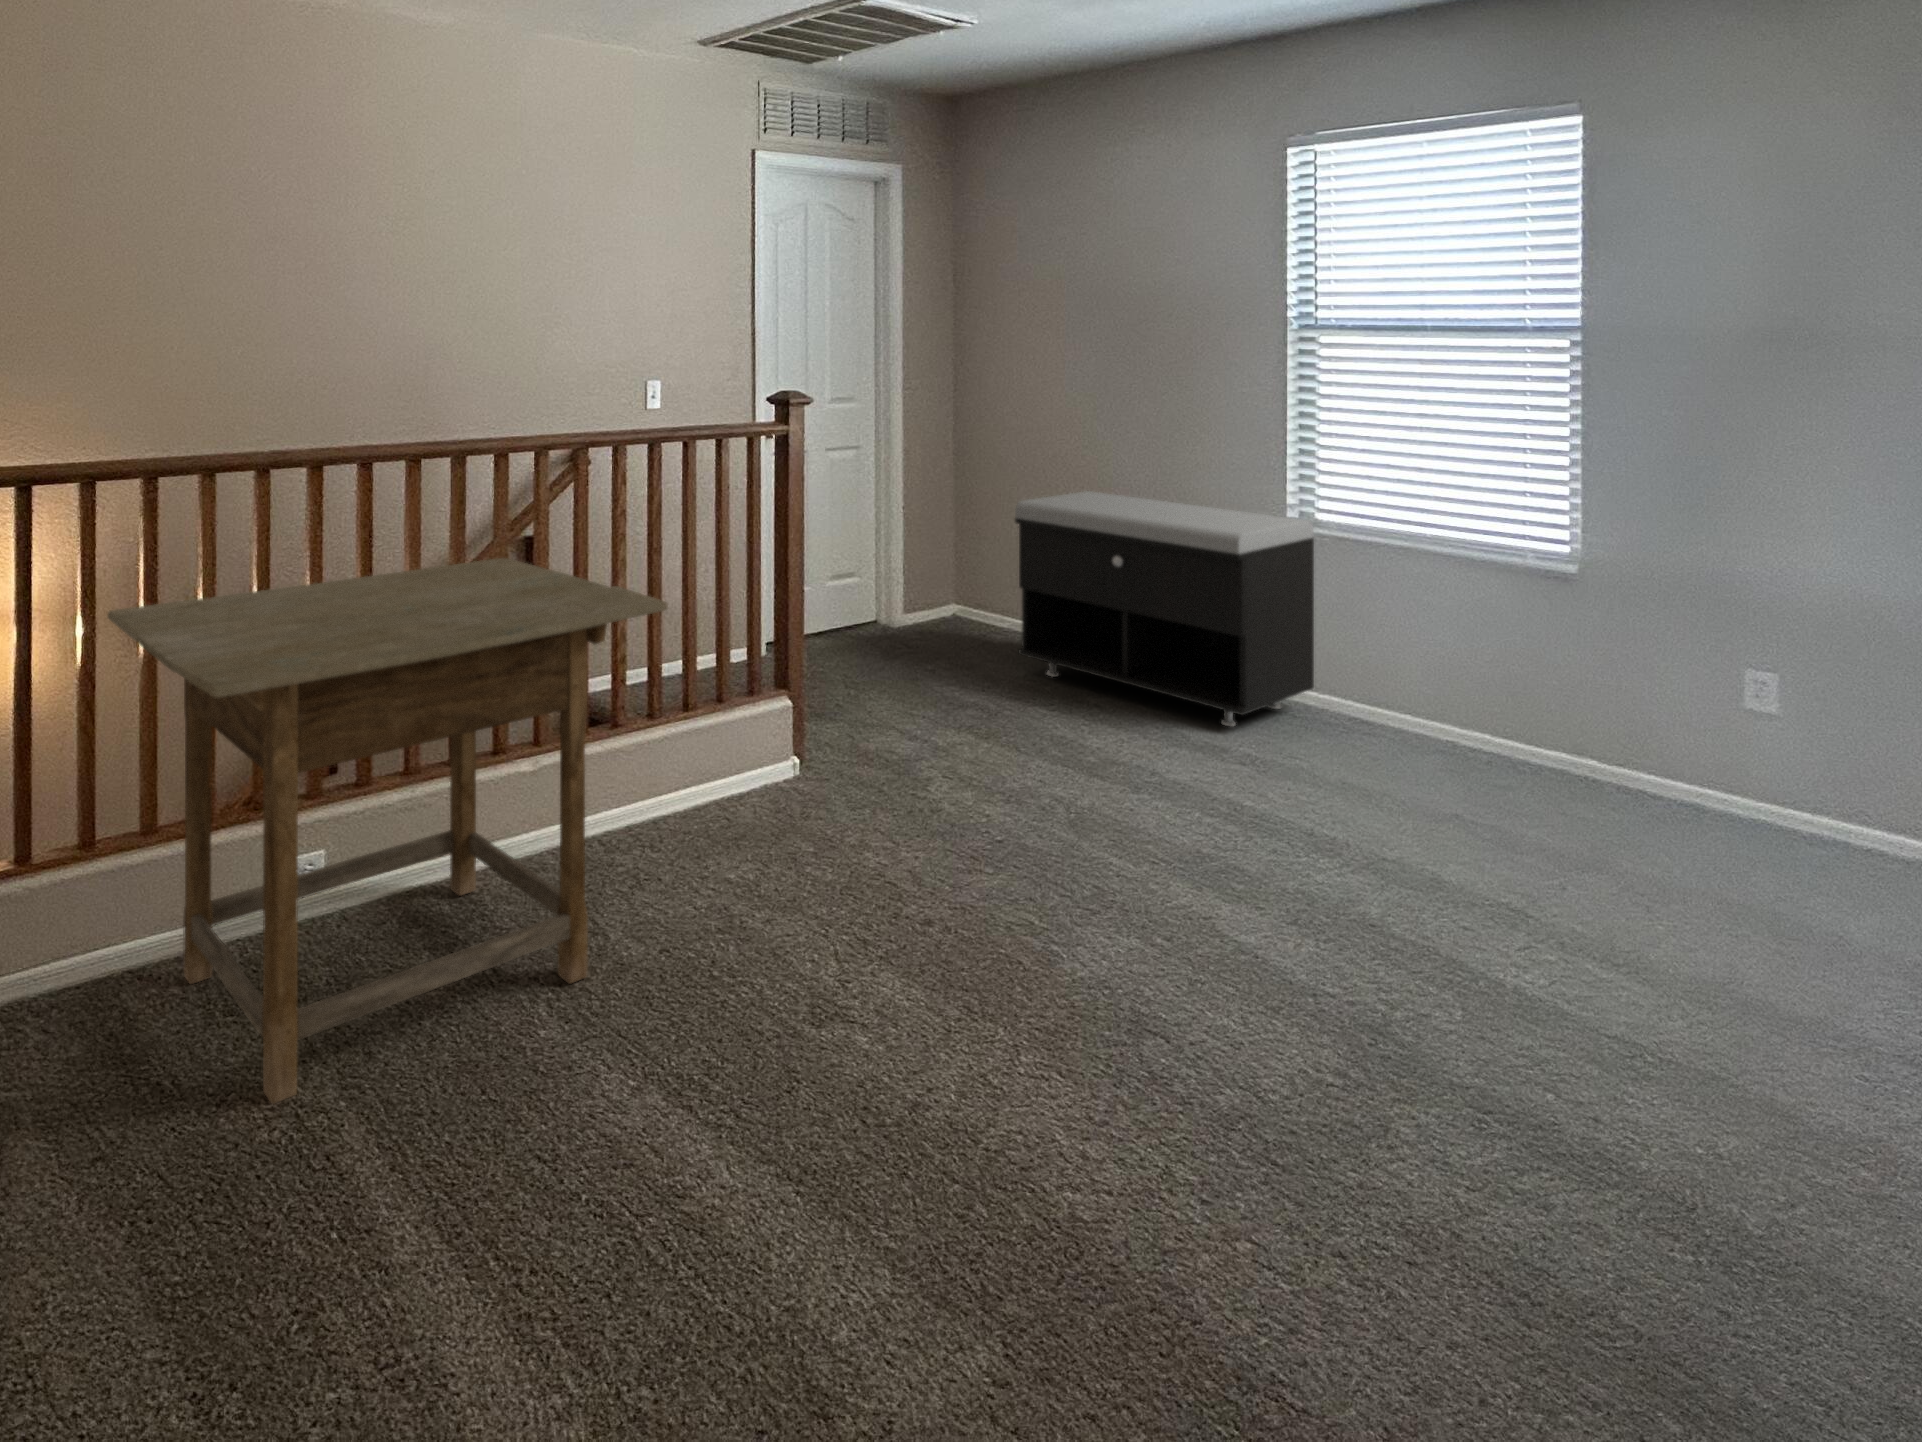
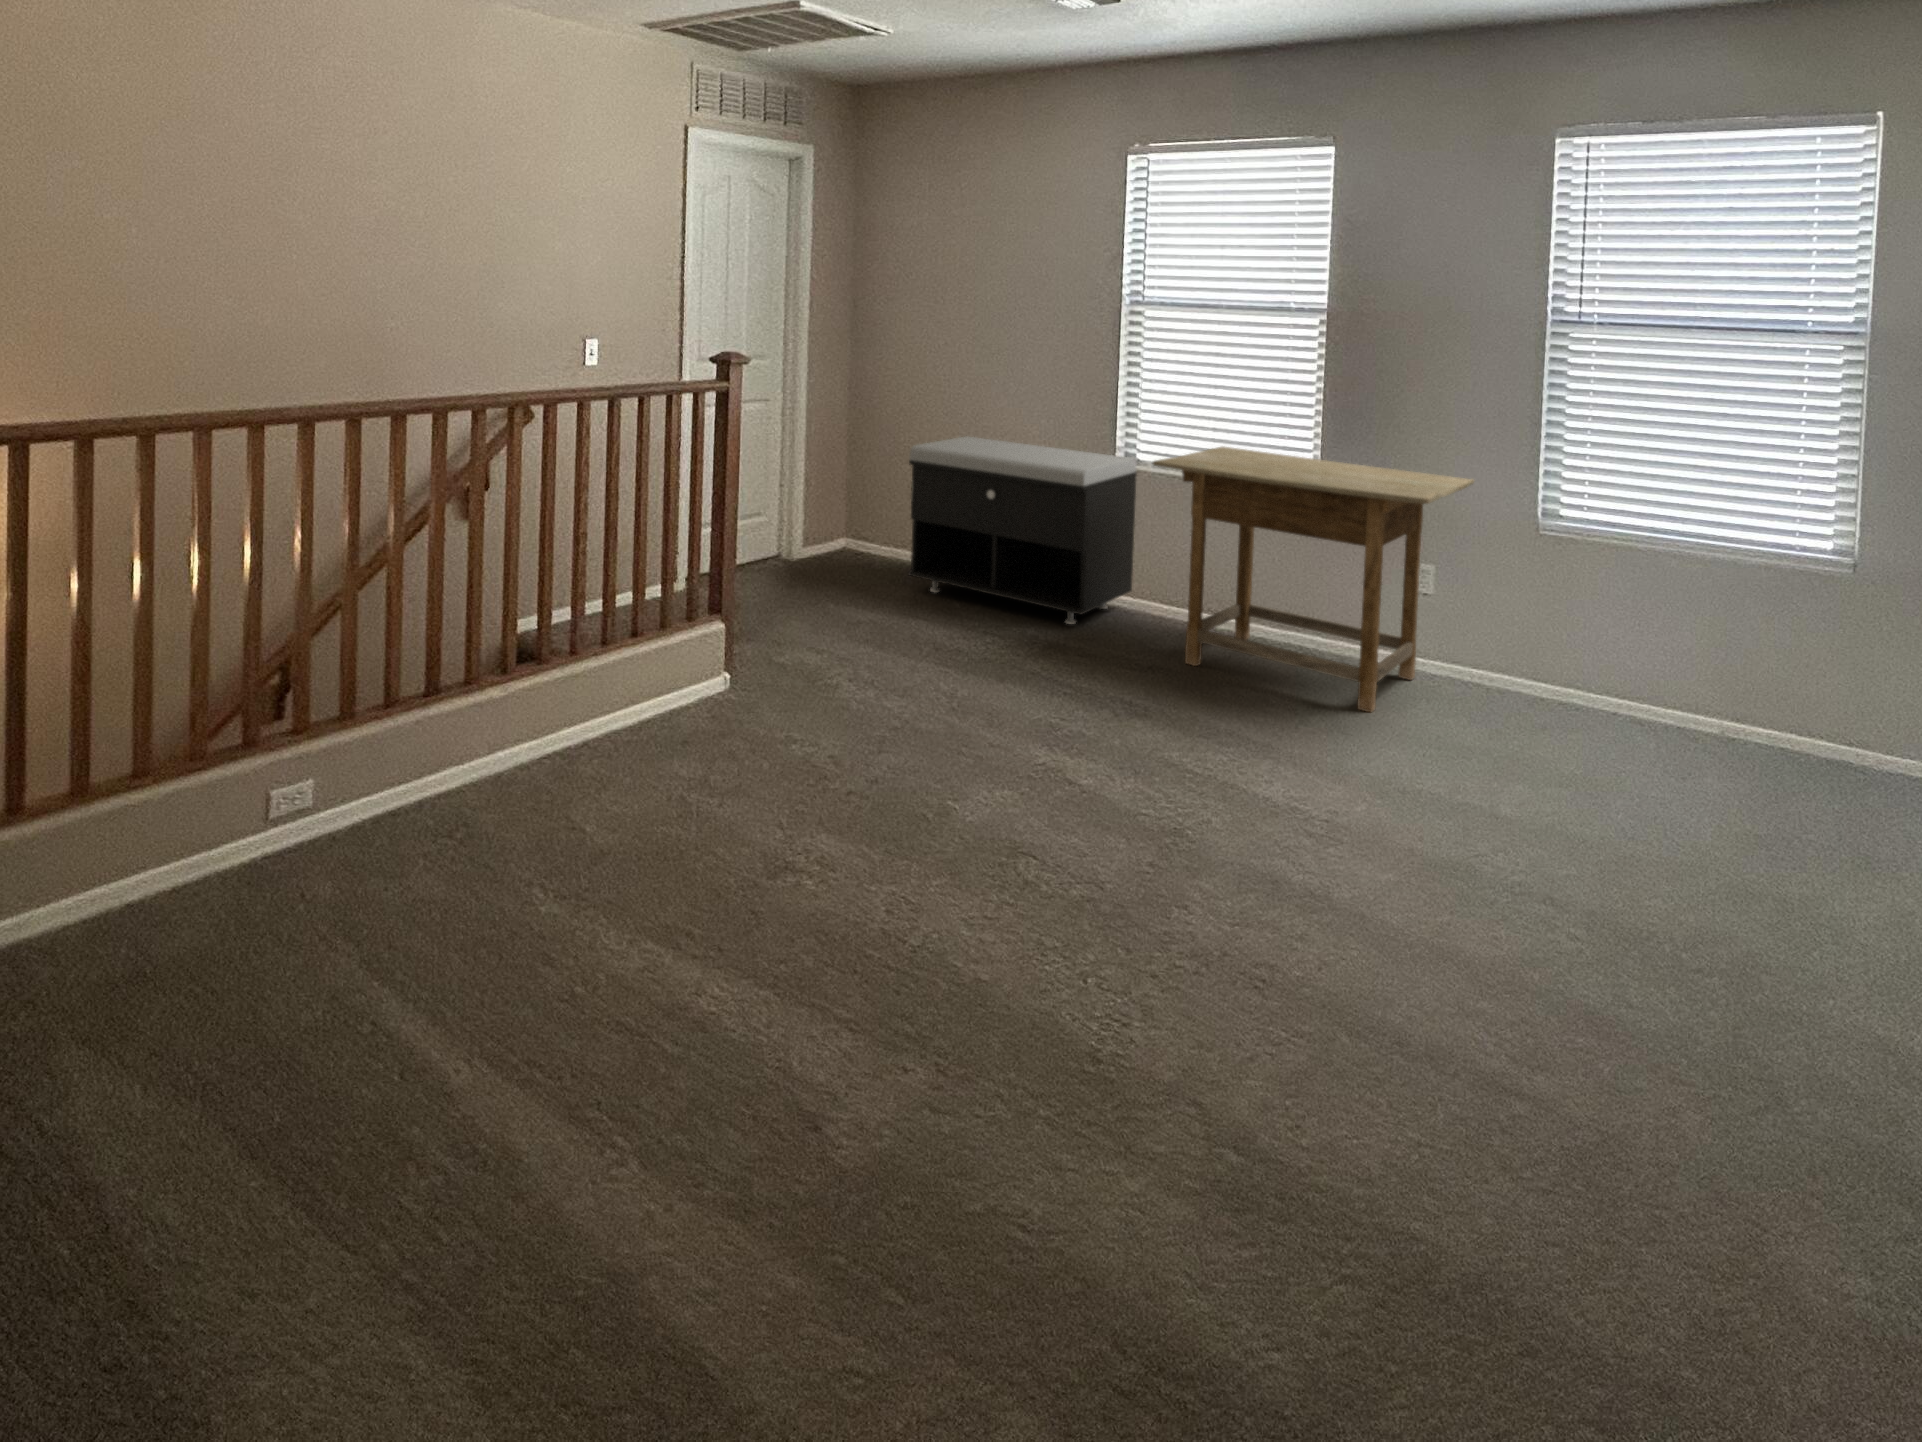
desk: present [108,558,668,1104] -> present [1153,447,1474,712]

